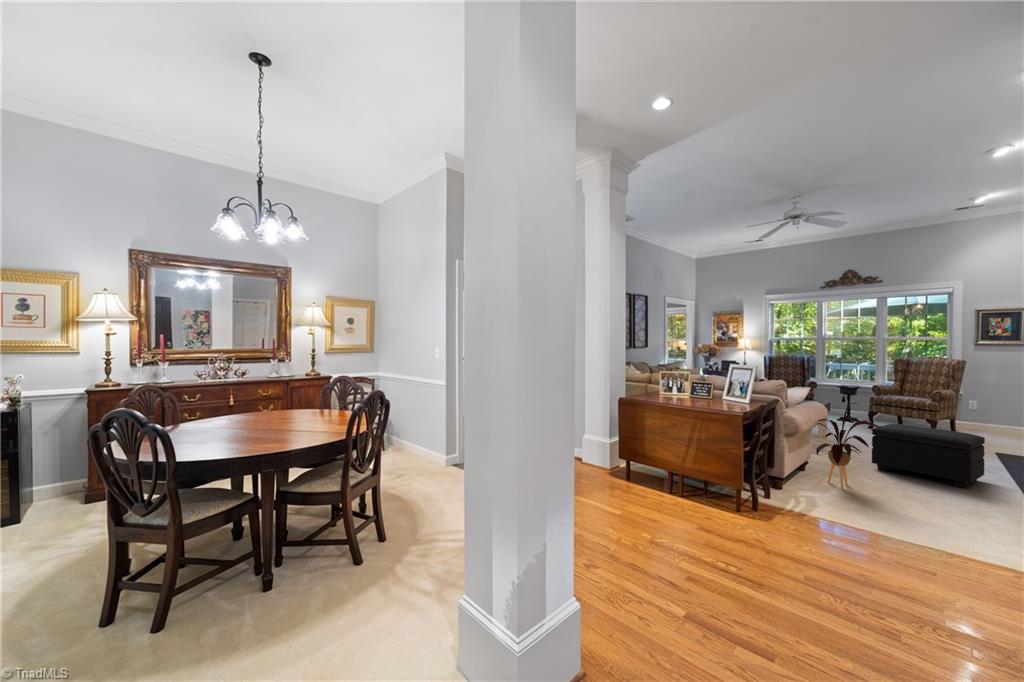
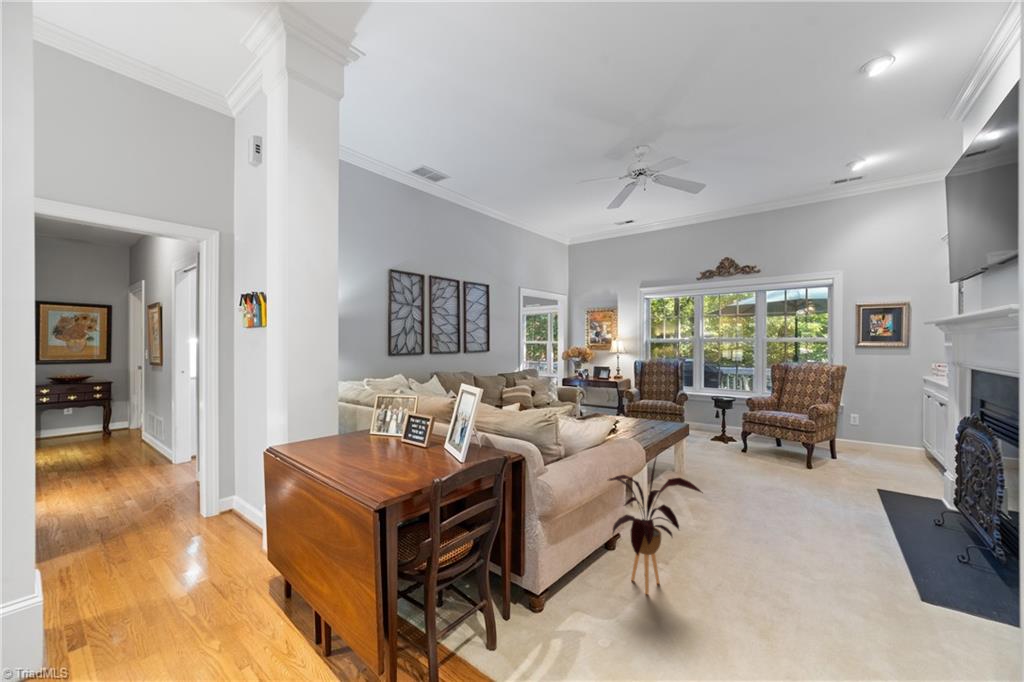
footstool: present [872,424,985,488] -> none [713,464,858,575]

